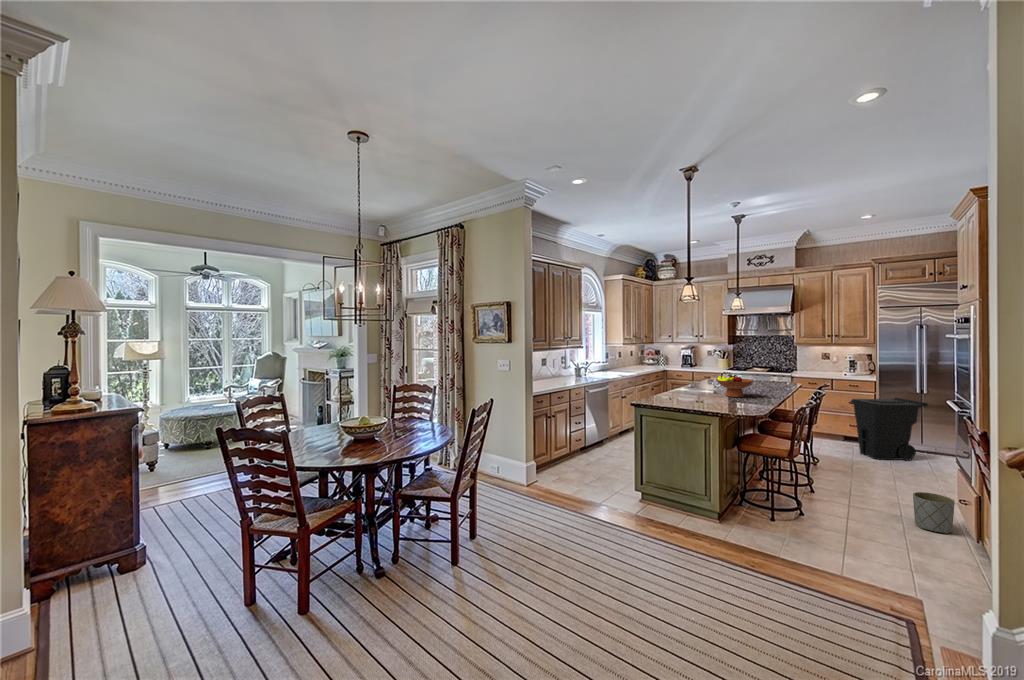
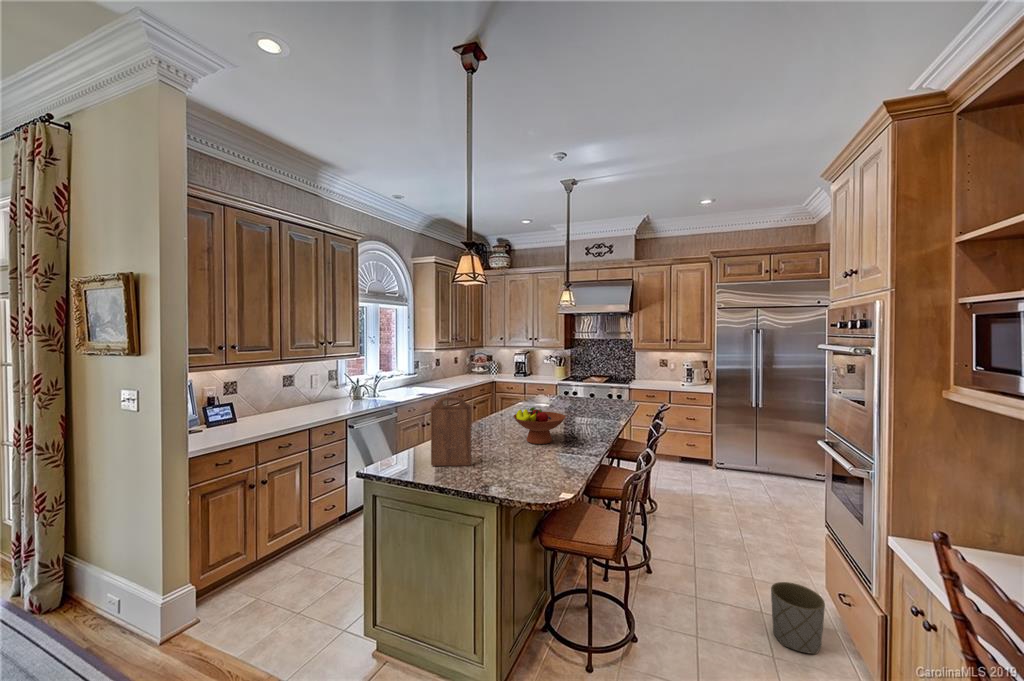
cutting board: none [673,362,698,403] -> present [431,397,471,466]
trash can: present [850,398,928,460] -> none [688,412,766,491]

